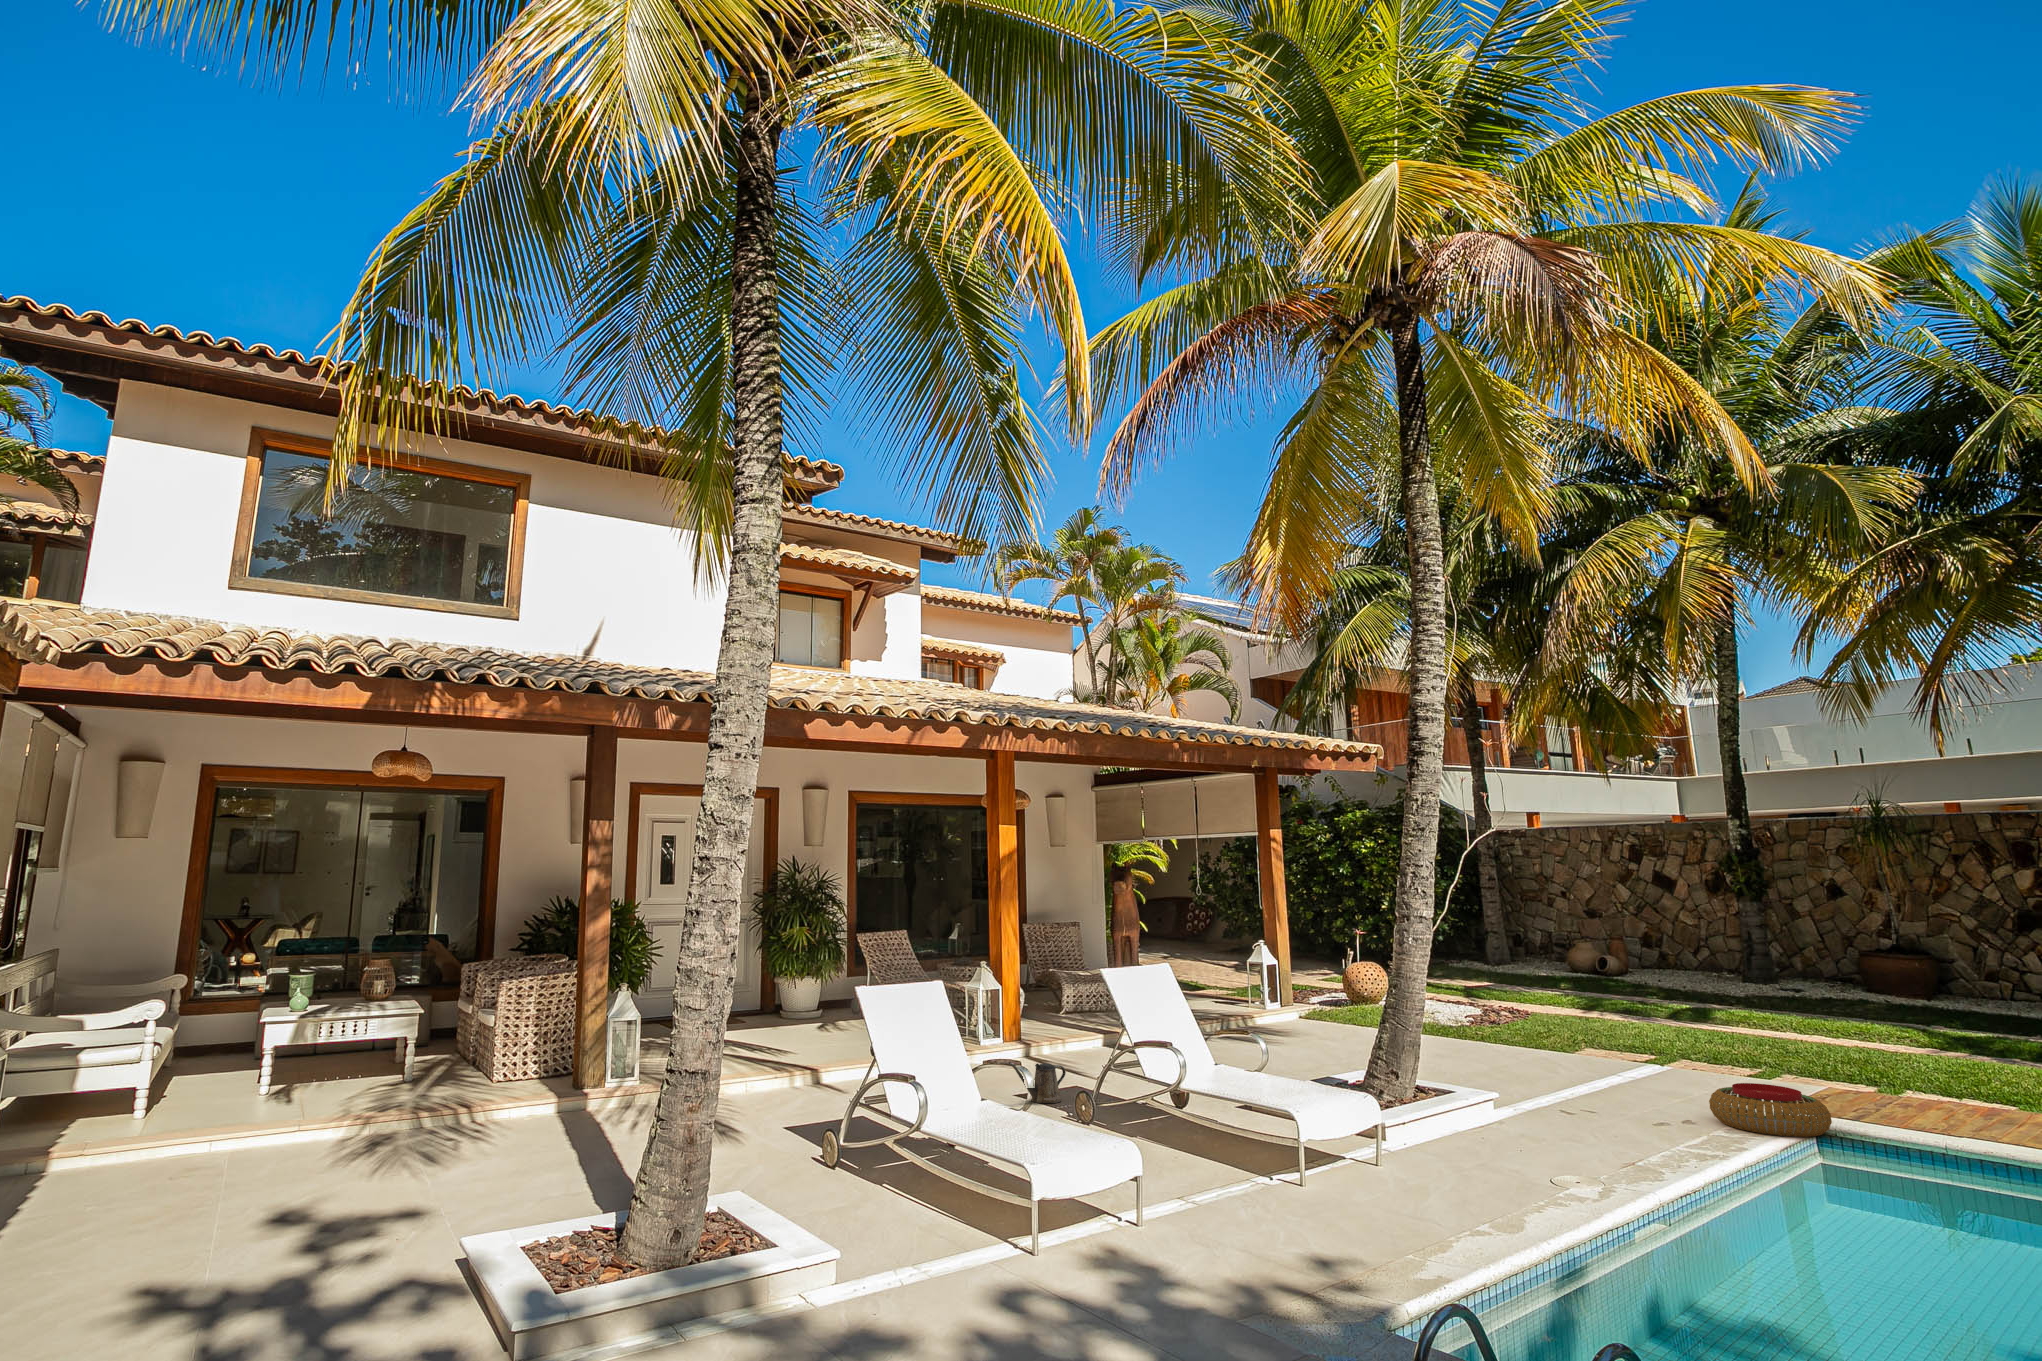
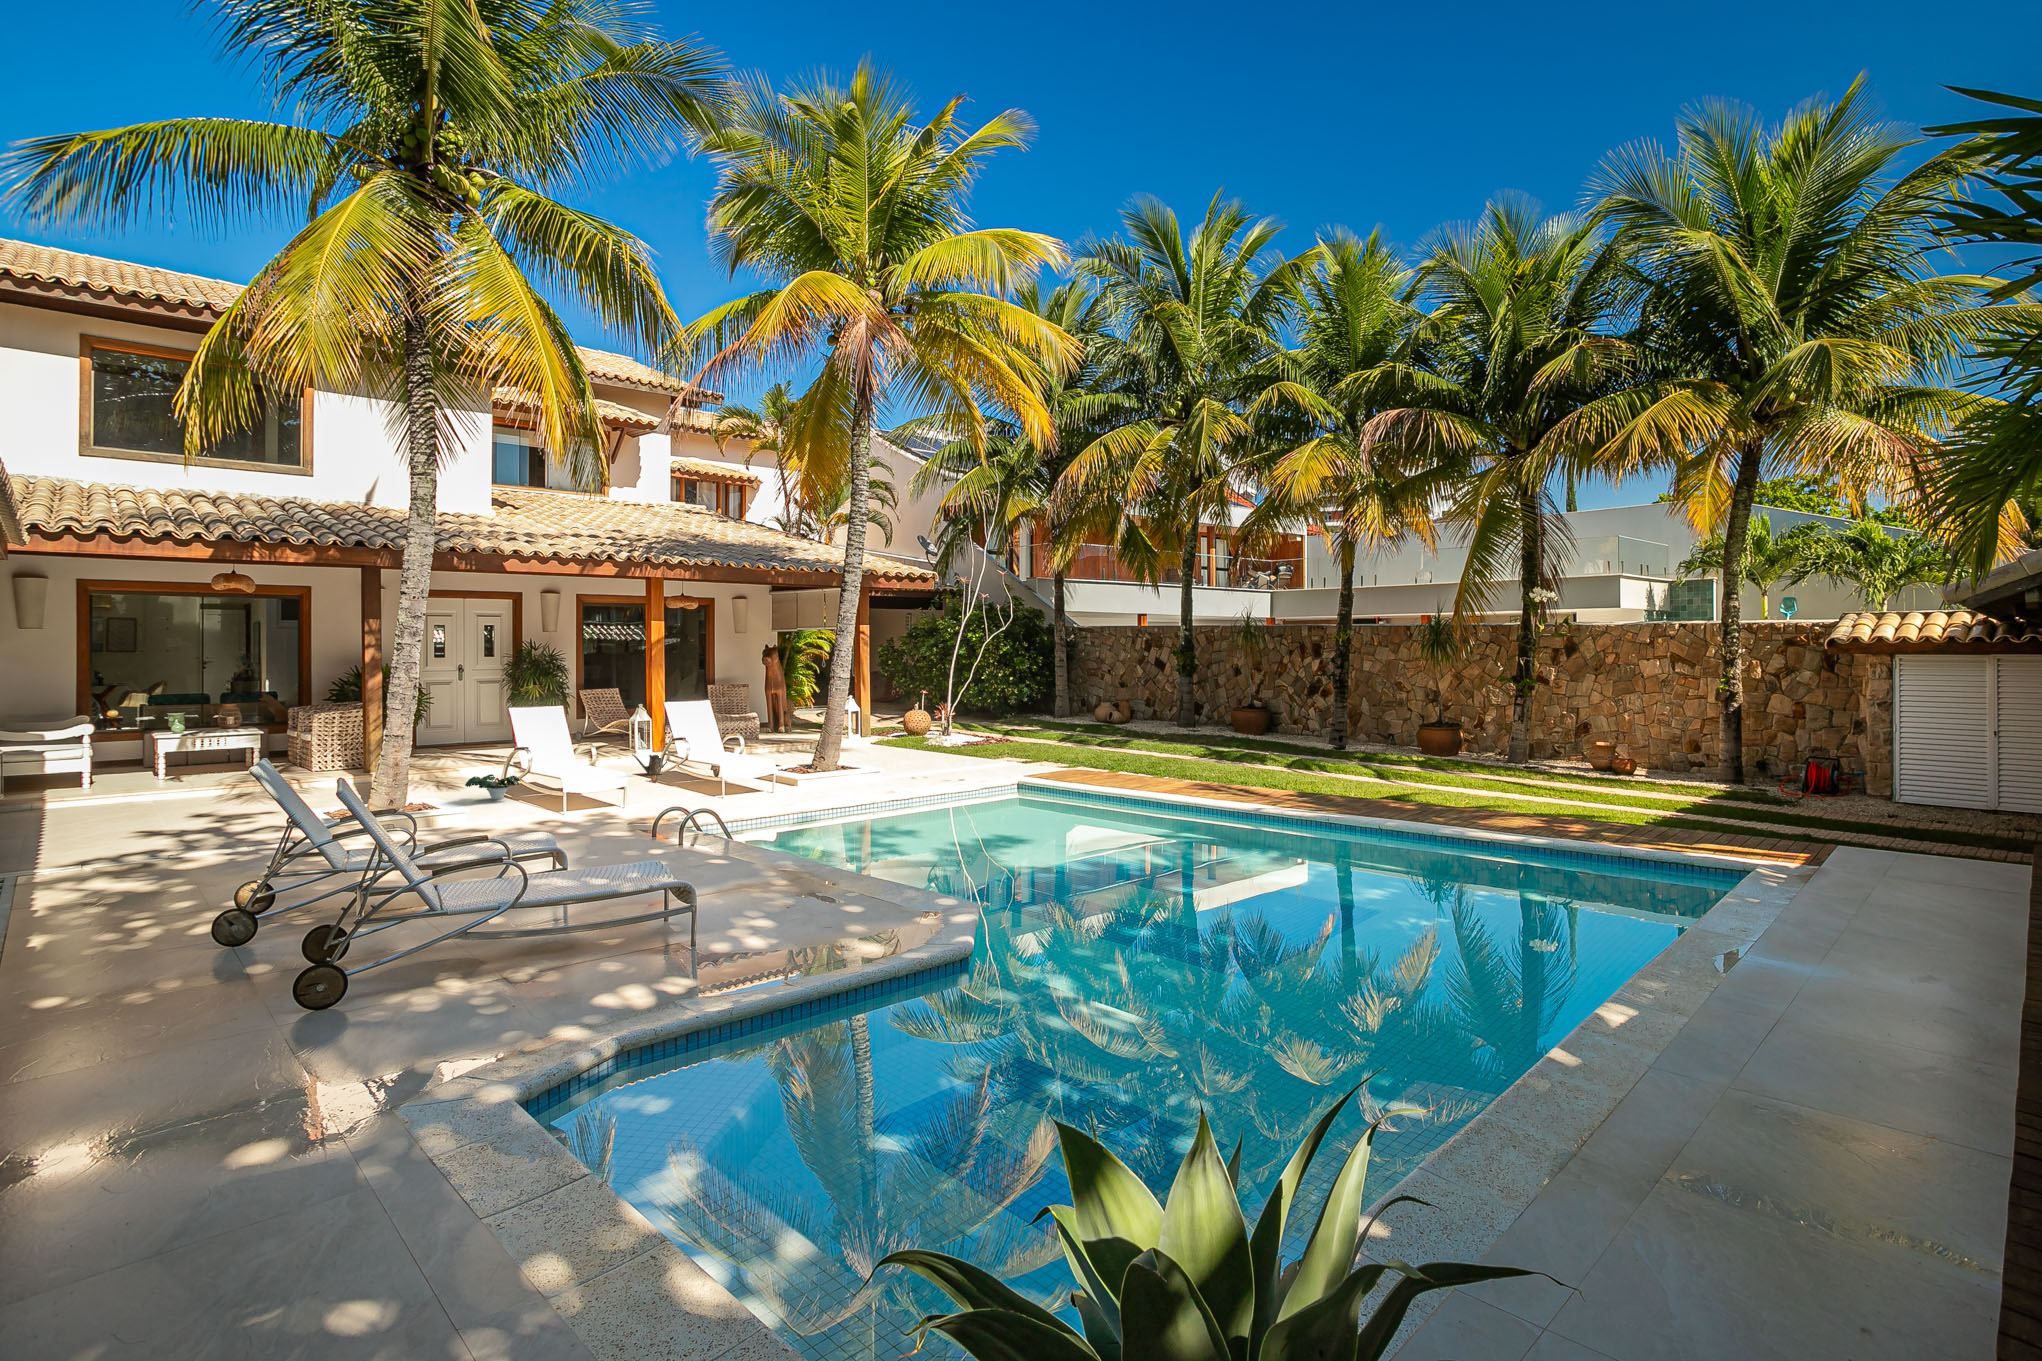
pouf: present [1709,1083,1832,1137] -> none [994,756,1043,778]
potted plant: none [768,1114,866,1172] -> present [465,774,520,799]

